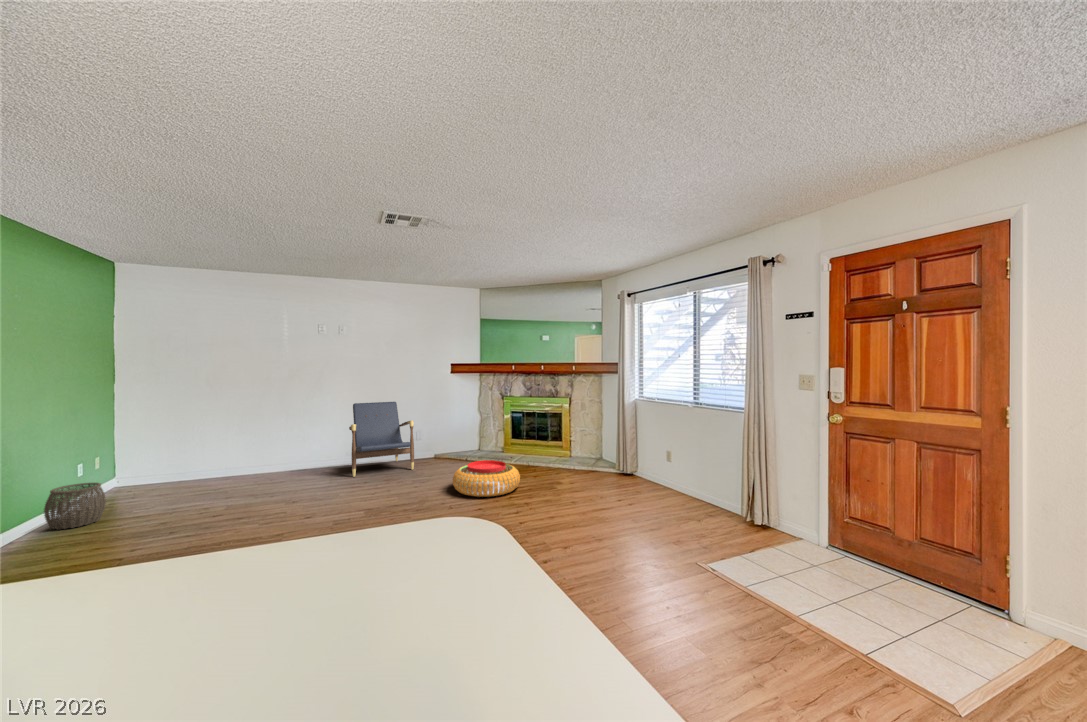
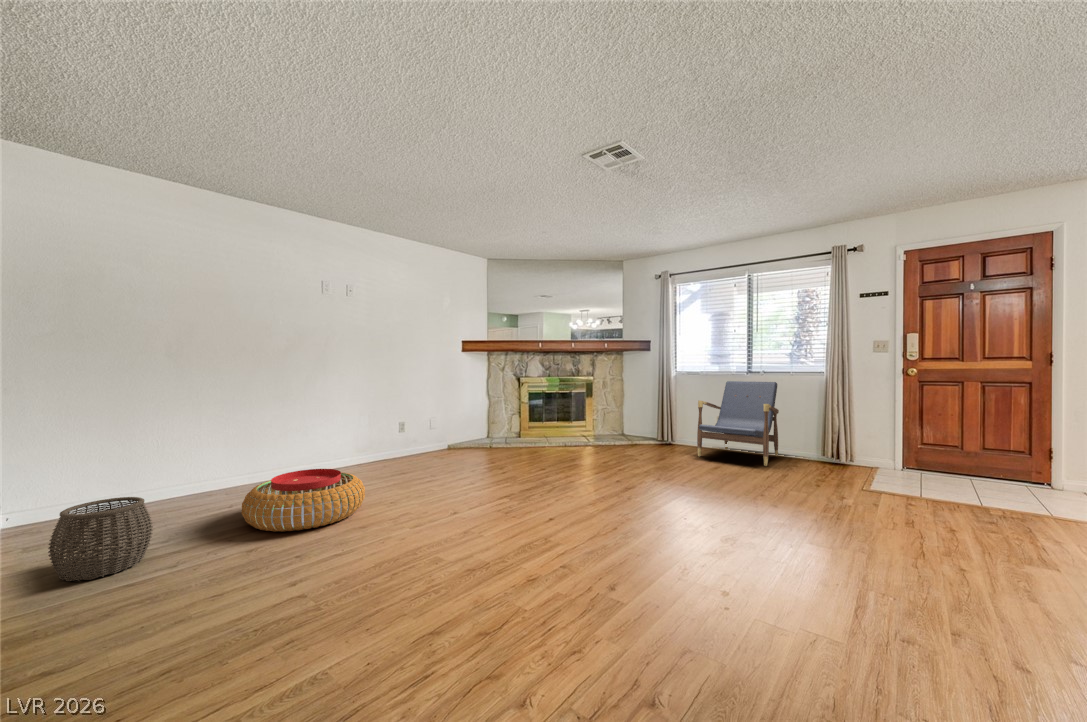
lounge chair: present [349,402,414,477] -> present [697,381,779,466]
pouf: present [453,460,520,497] -> present [242,469,365,532]

